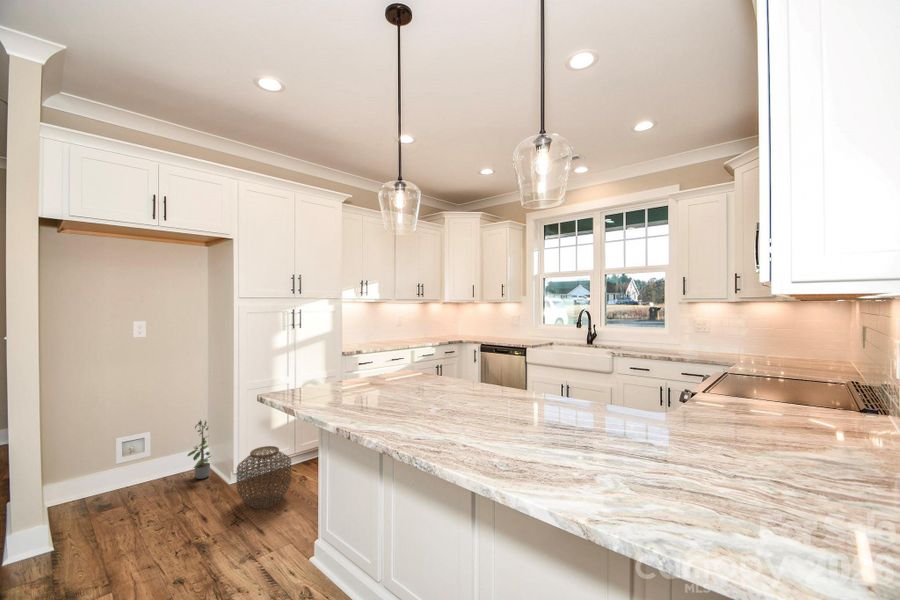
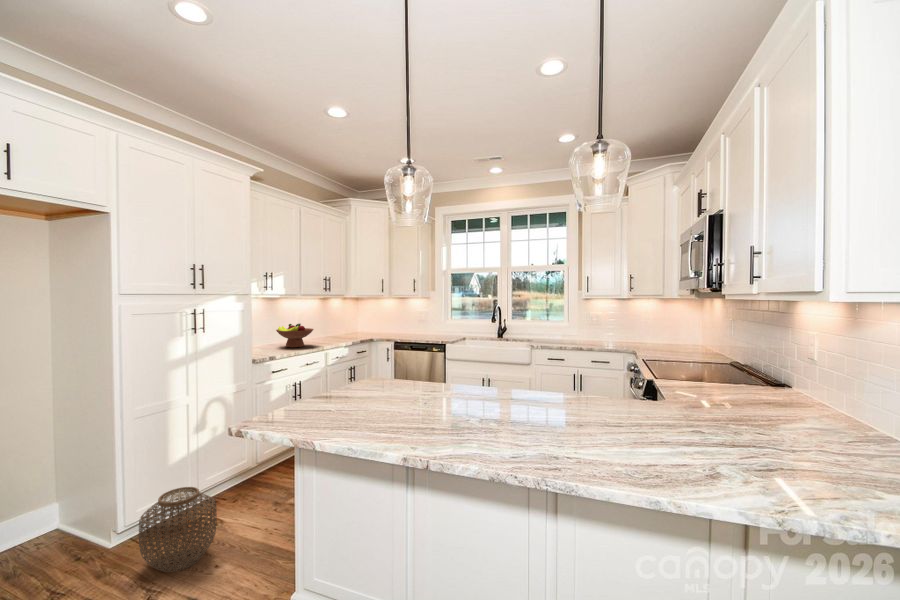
fruit bowl: none [372,324,403,345] -> present [276,324,314,347]
potted plant: present [188,420,211,479] -> none [29,465,76,550]

